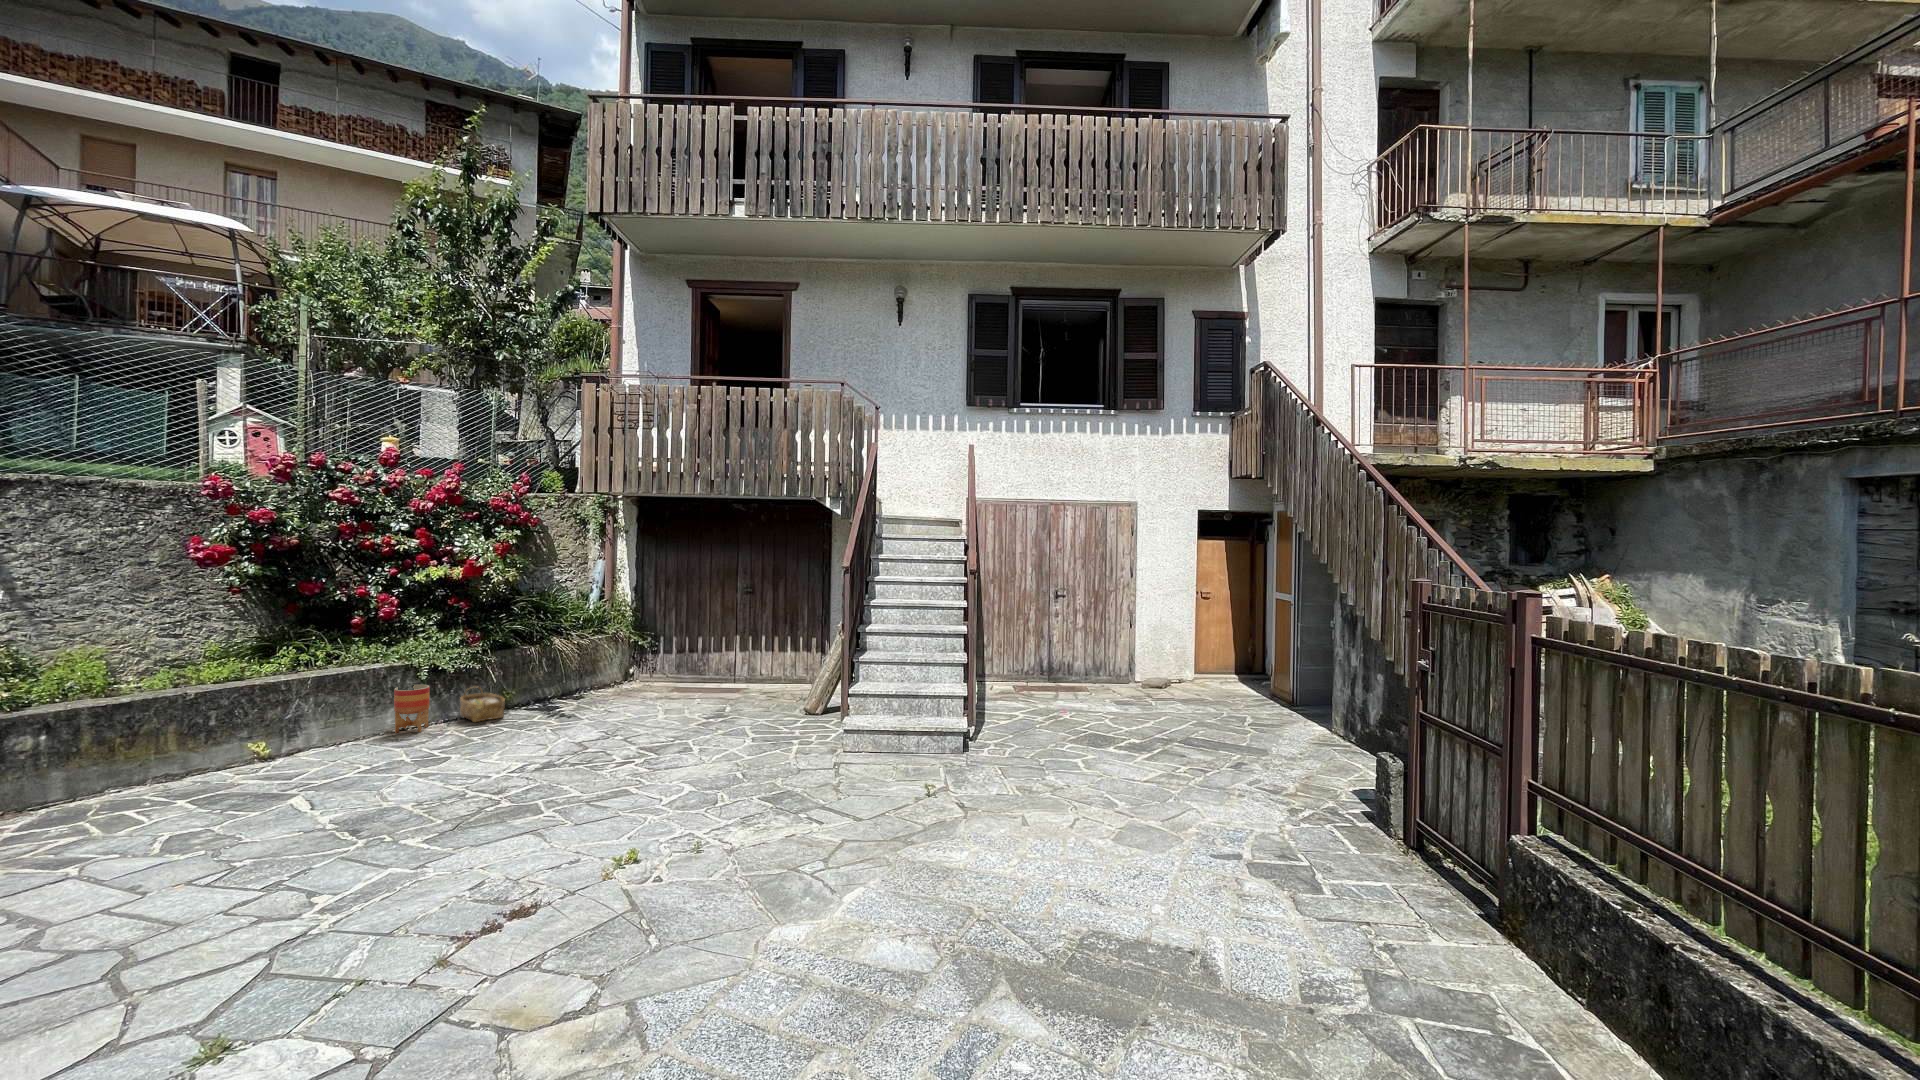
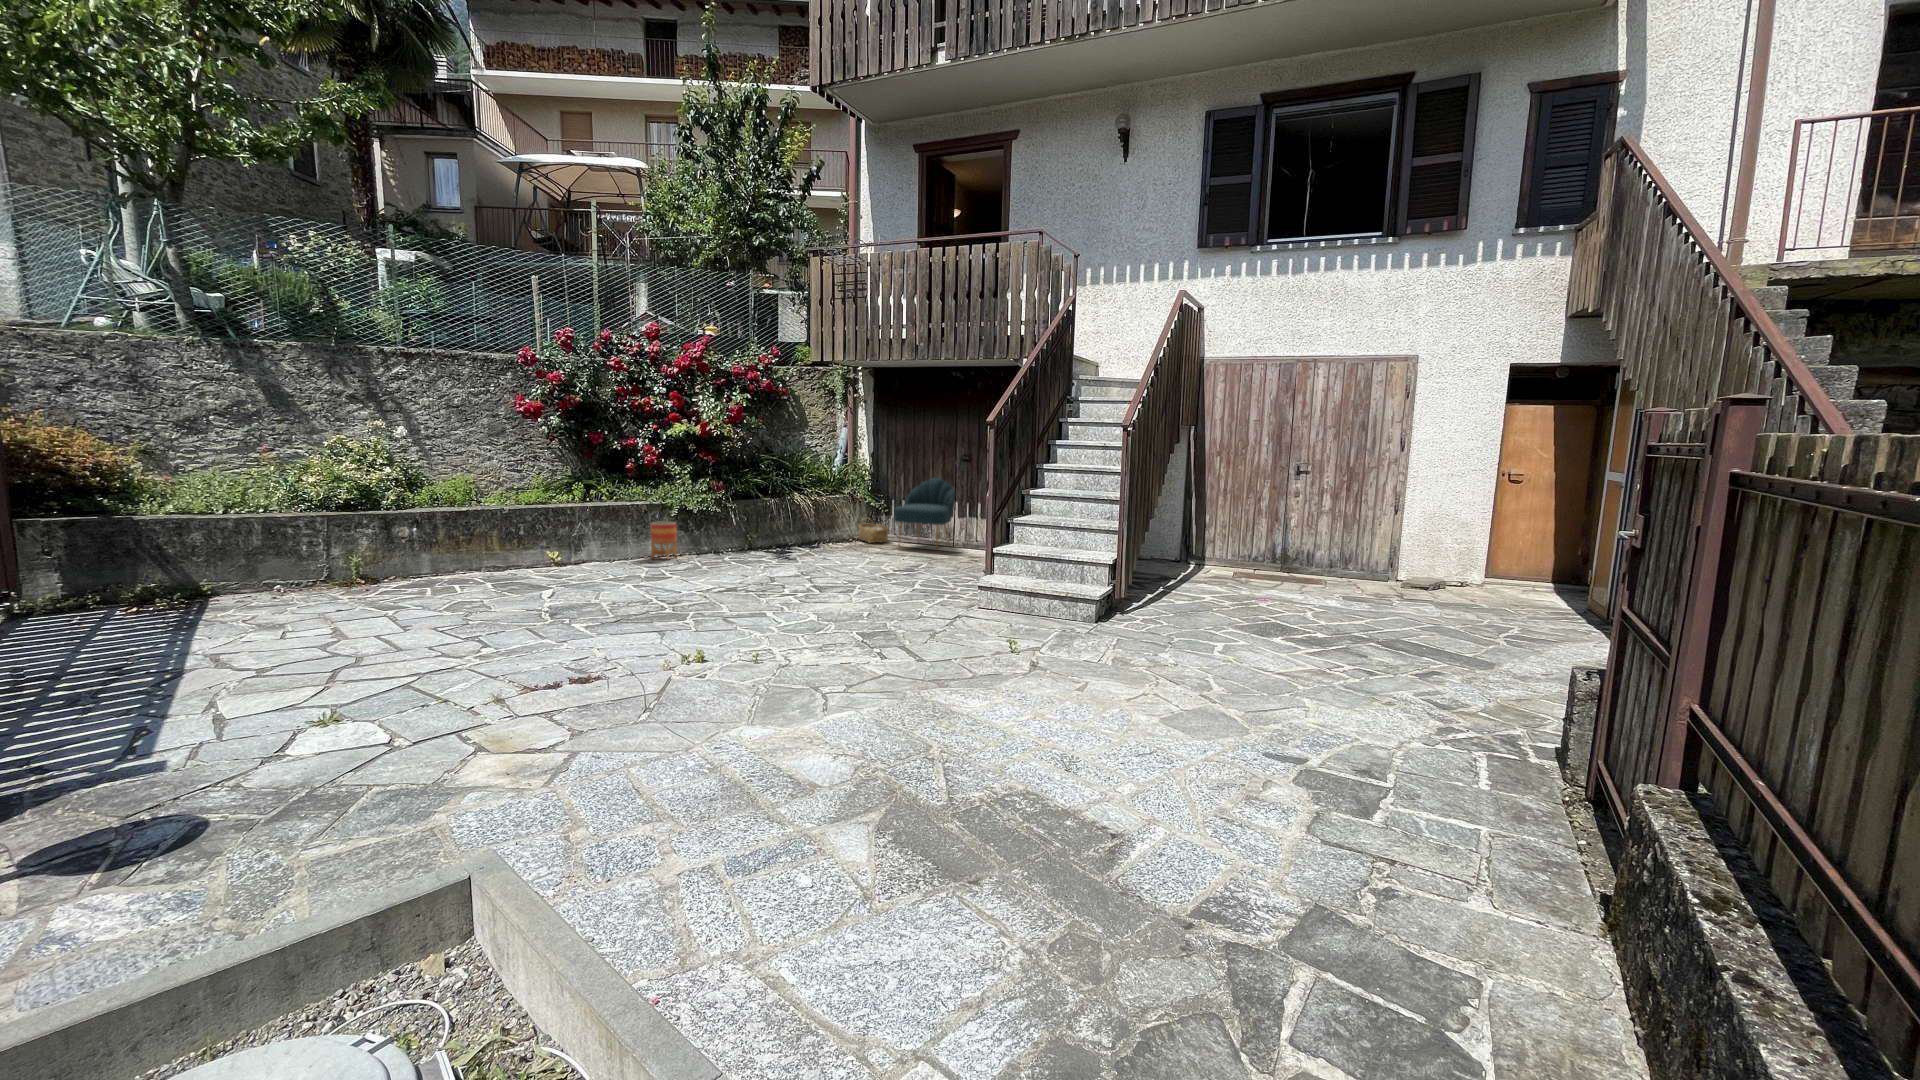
chair: none [678,611,741,688] -> present [894,478,956,545]
woven basket: present [460,687,505,722] -> present [858,523,889,543]

